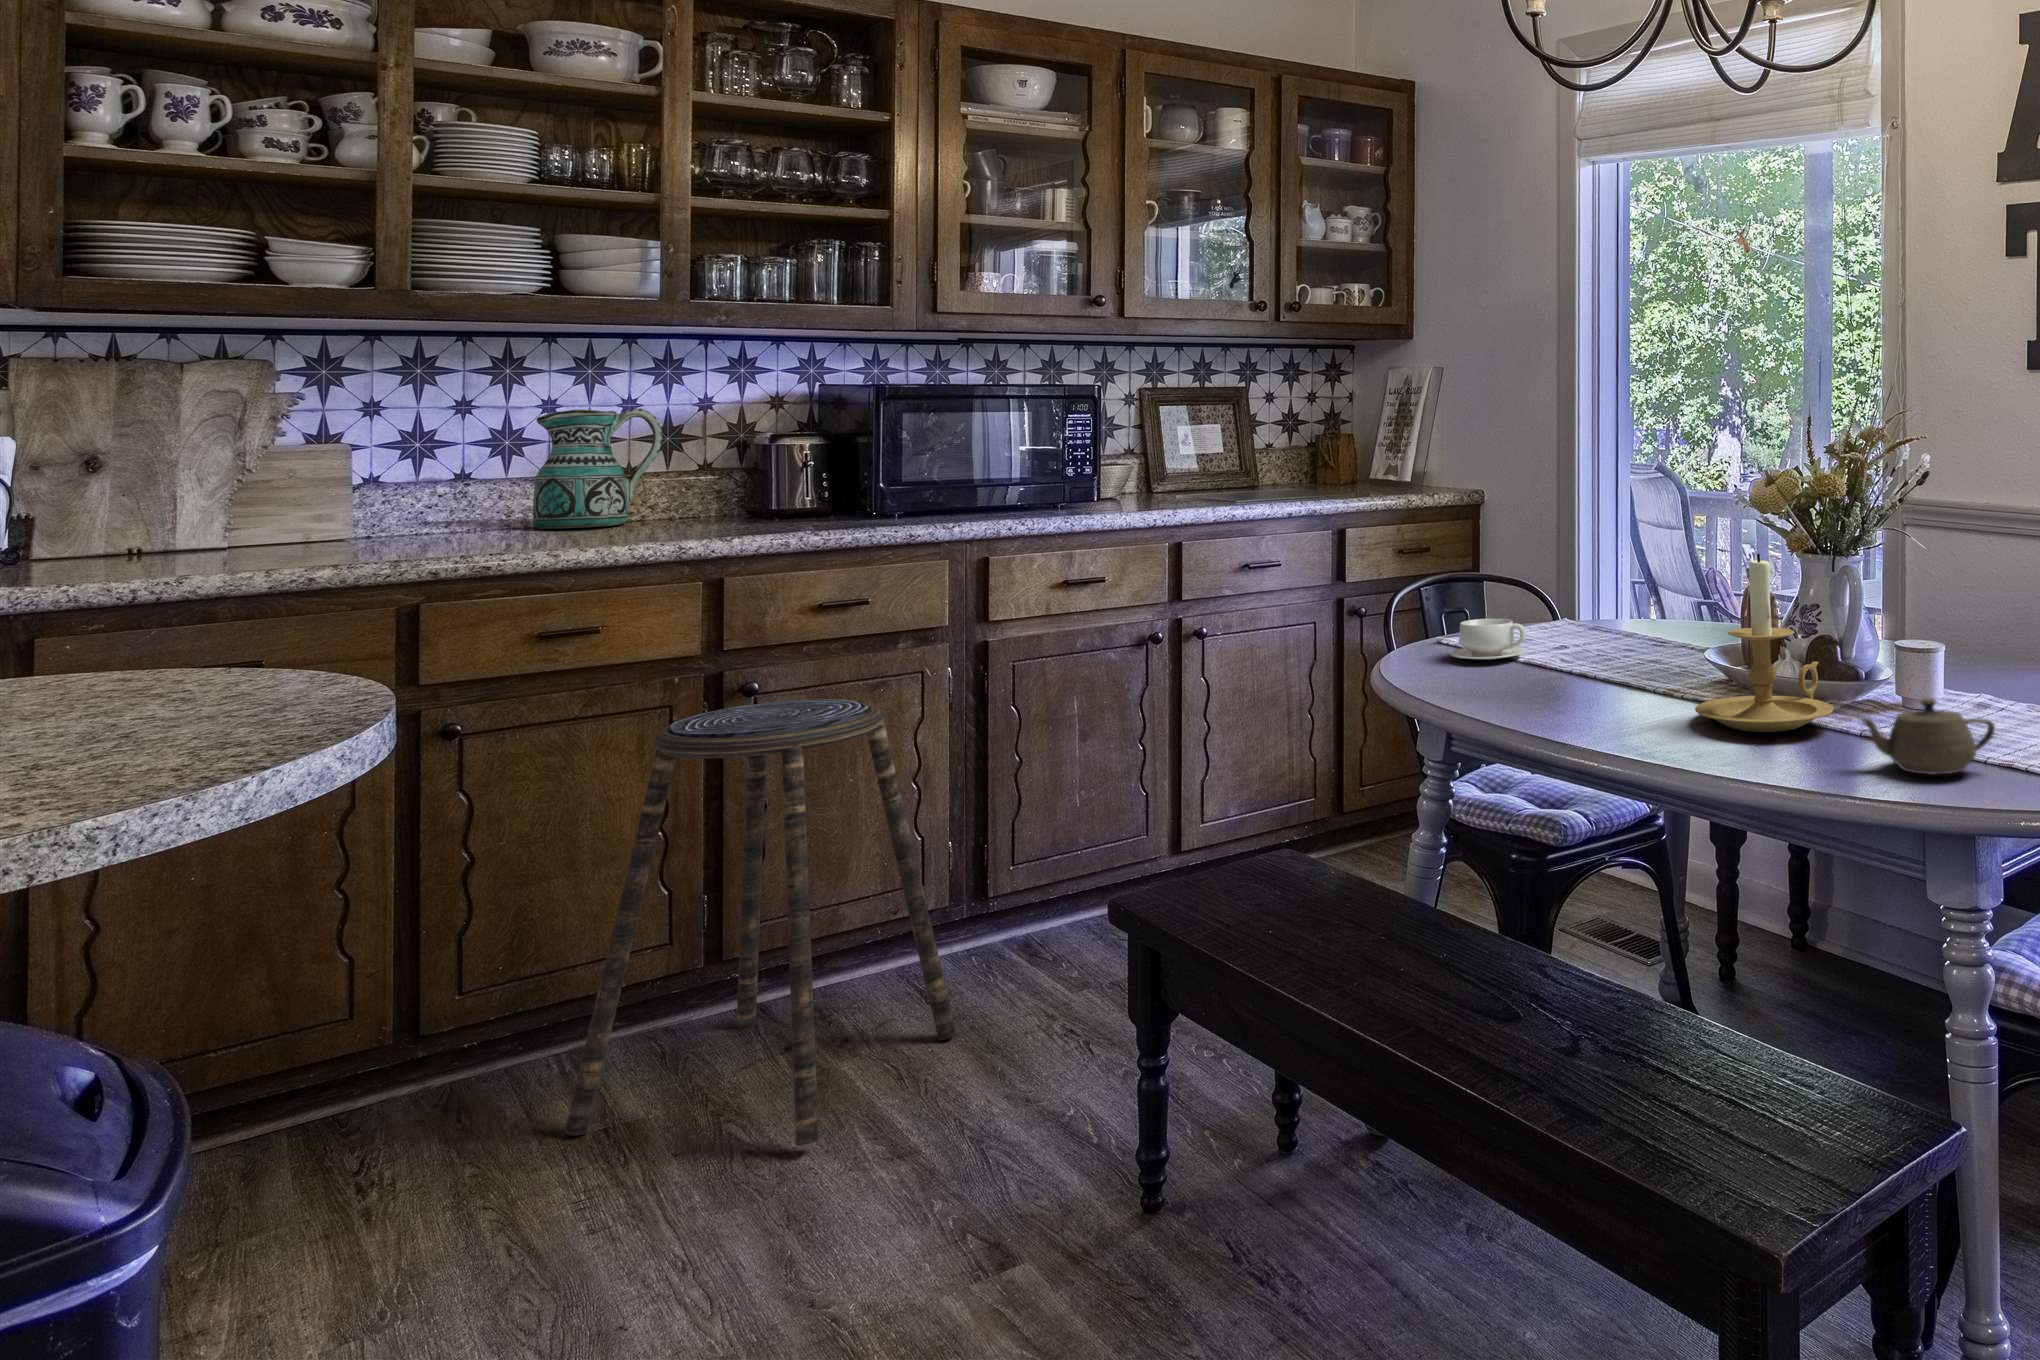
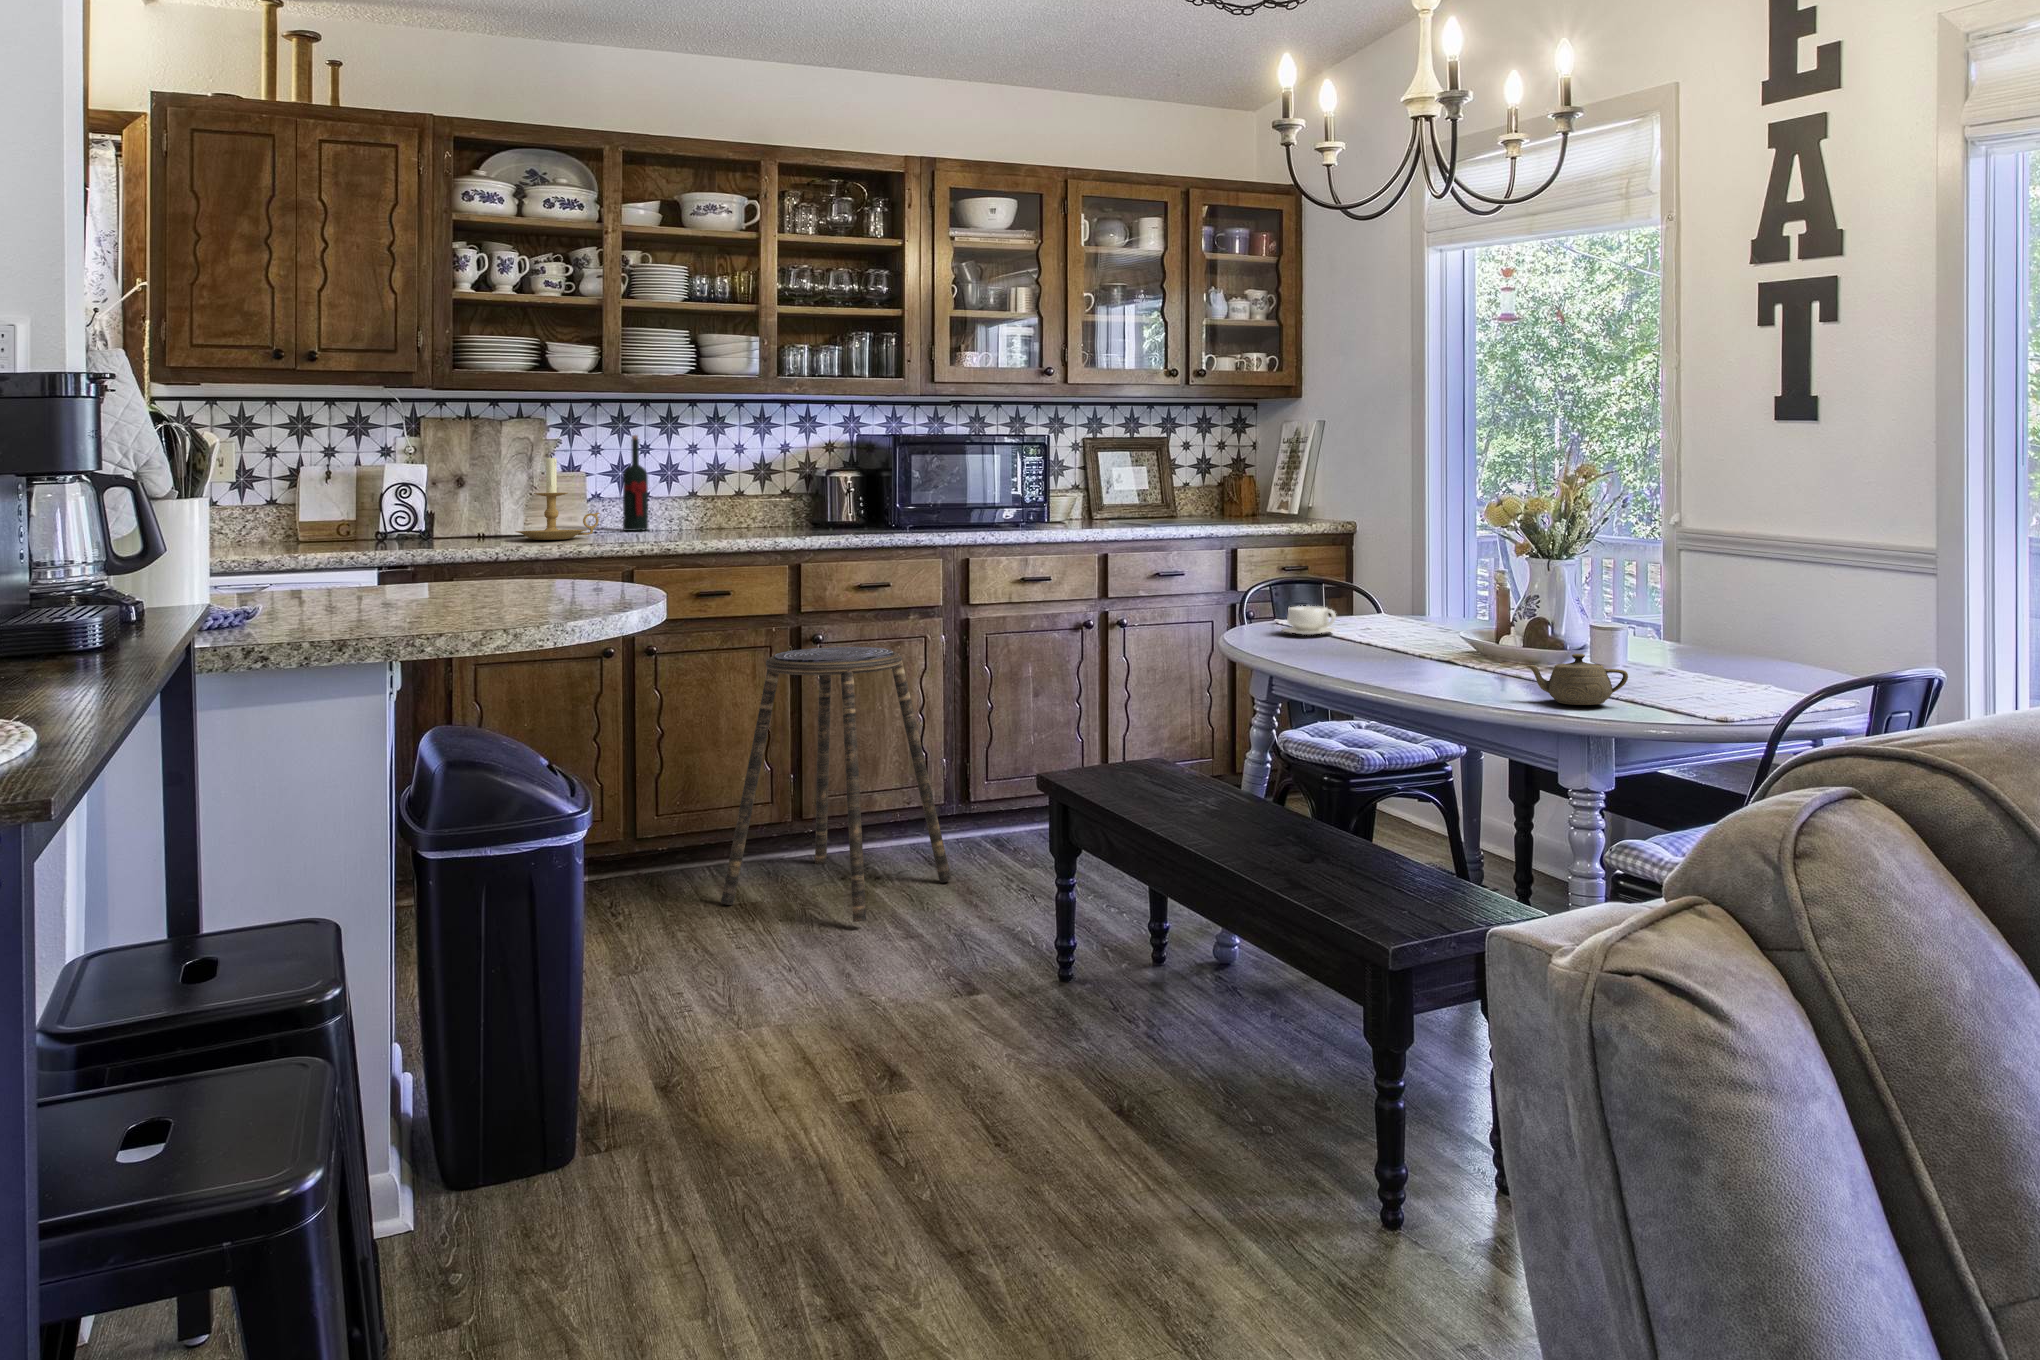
wine bottle: none [418,386,465,533] -> present [623,435,648,531]
ceramic pitcher: present [533,408,662,528] -> none [687,451,762,530]
candle holder: present [1695,554,1834,732] -> present [516,454,600,540]

